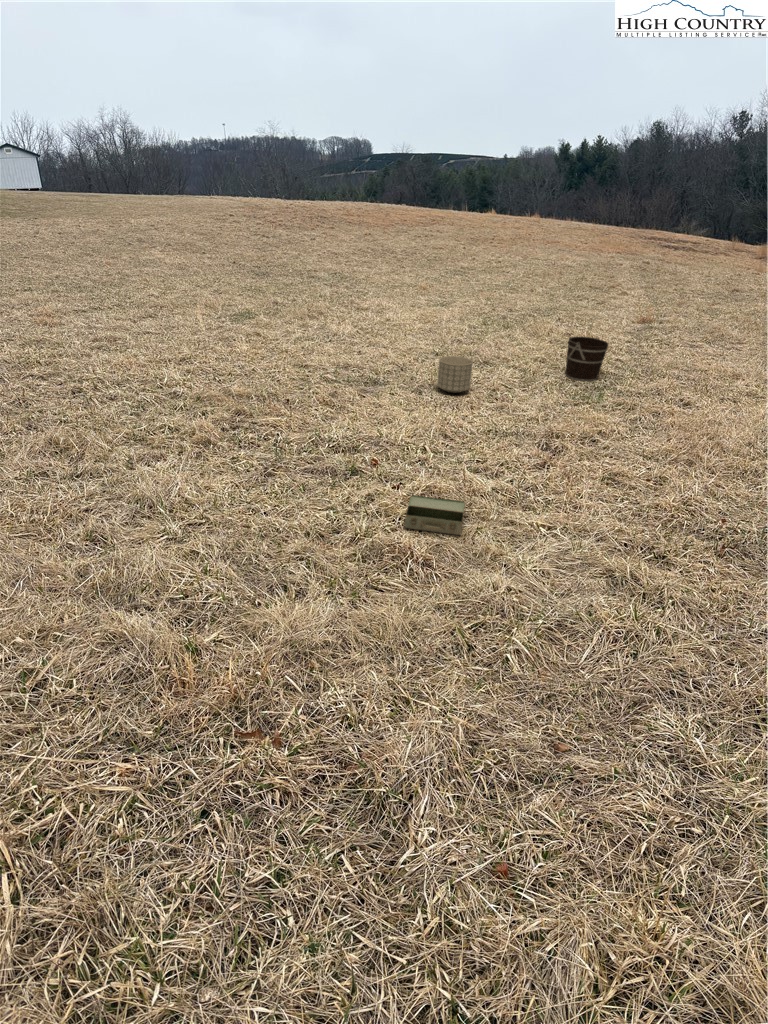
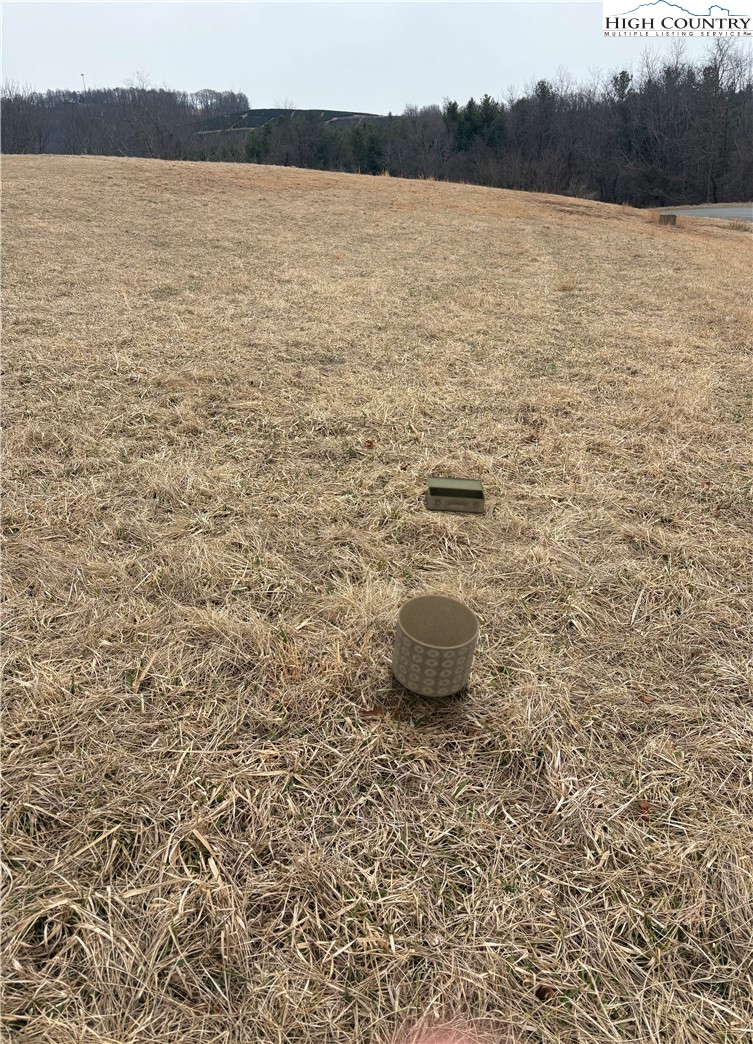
bucket: present [565,337,609,381] -> none [516,309,558,354]
planter: present [437,356,473,393] -> present [392,595,479,697]

